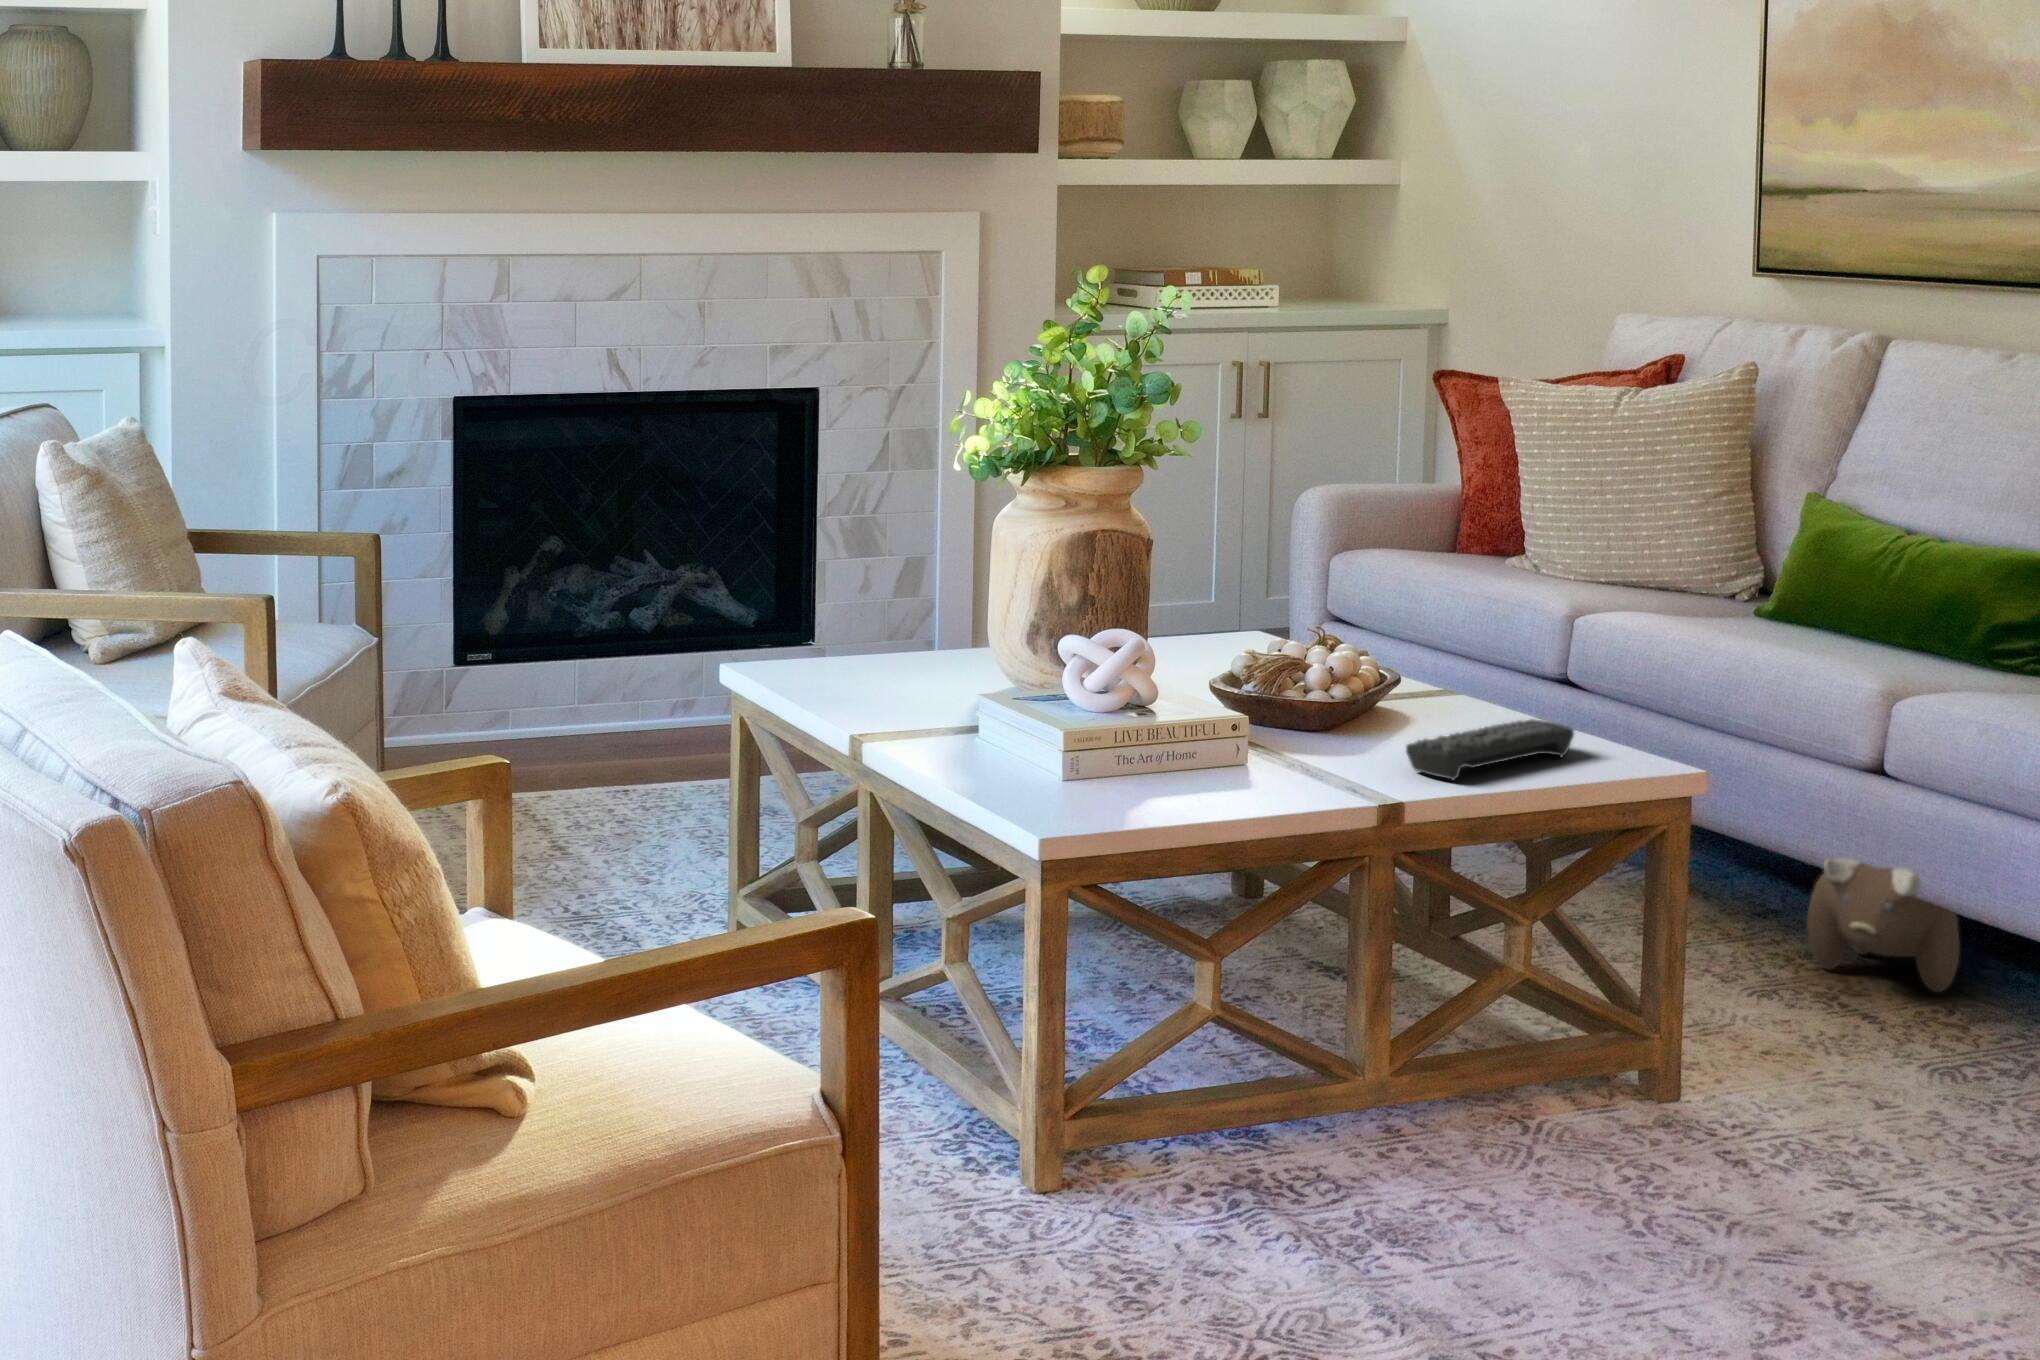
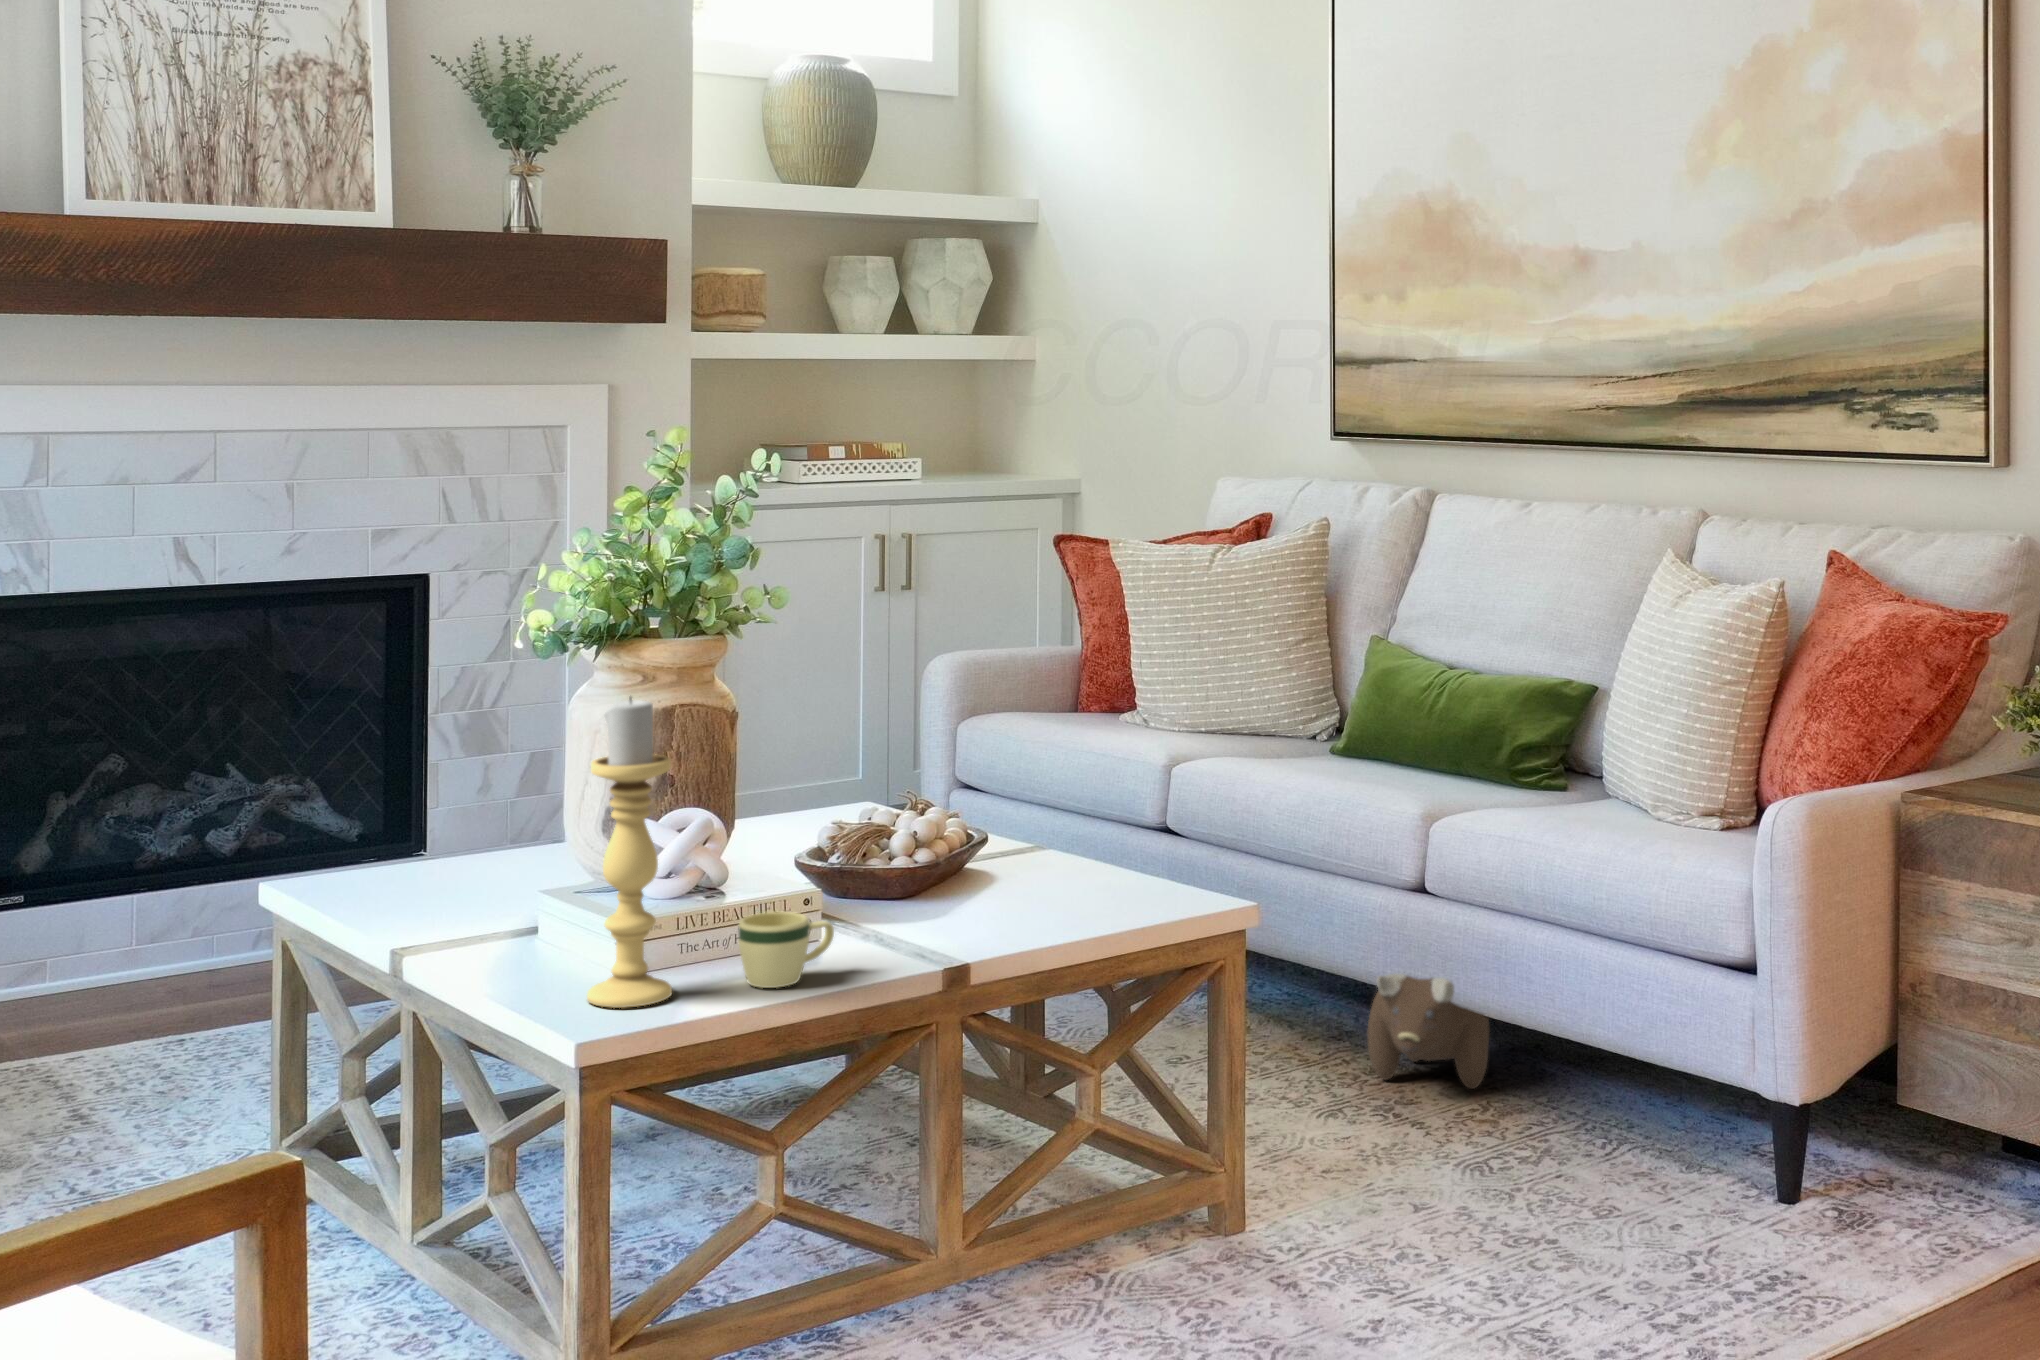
candle holder: none [1033,520,1113,807] -> present [587,697,672,1008]
remote control: present [1406,719,1574,780] -> none [982,869,1144,938]
mug: none [1172,732,1263,804] -> present [738,912,834,988]

